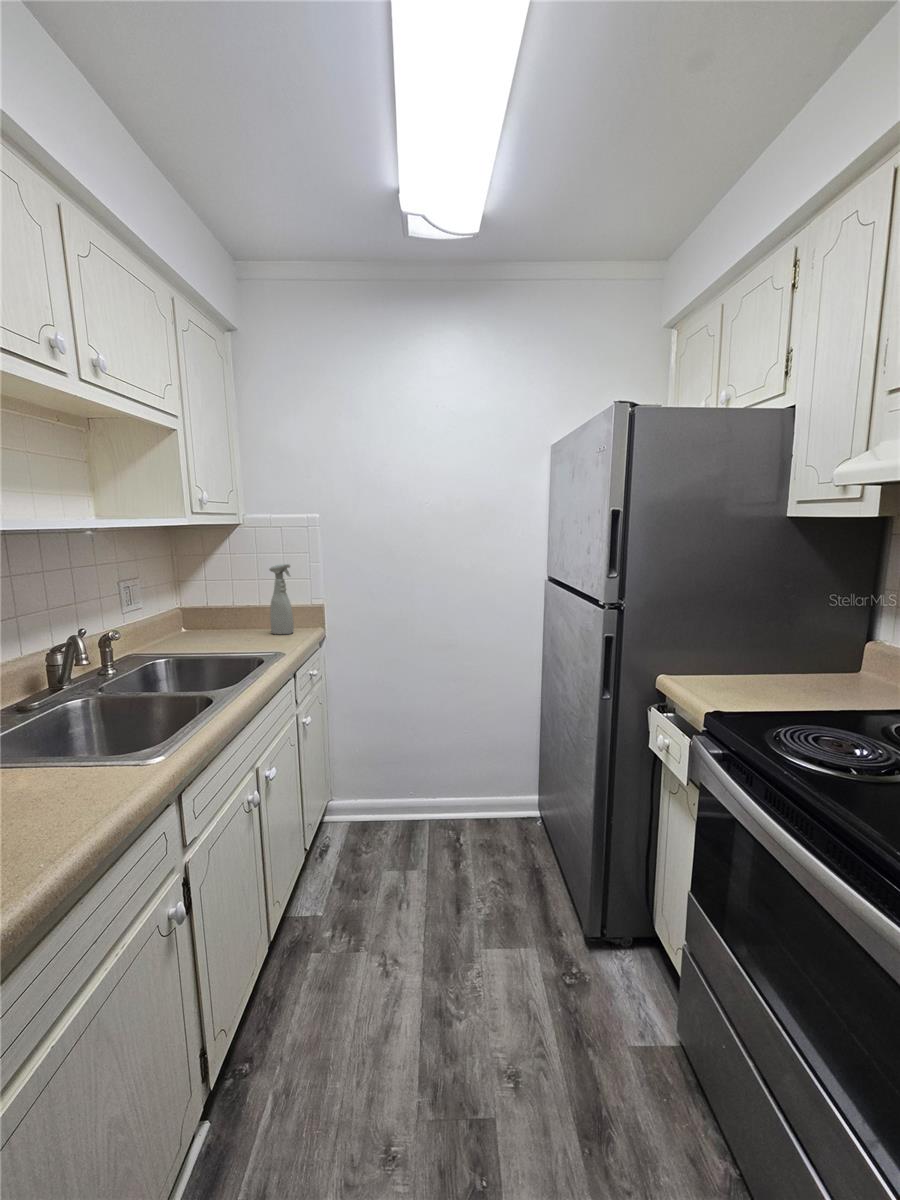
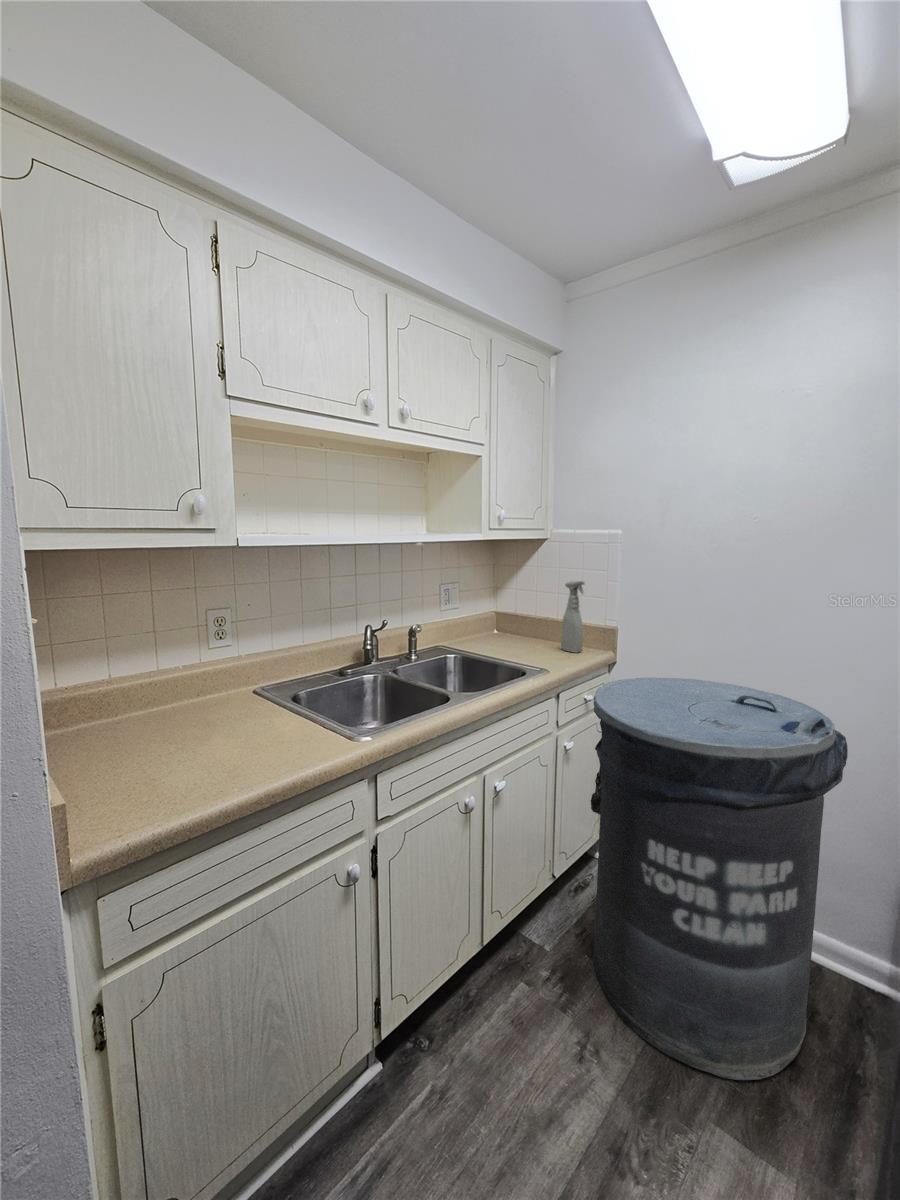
trash can: none [335,635,514,929] -> present [591,678,848,1080]

